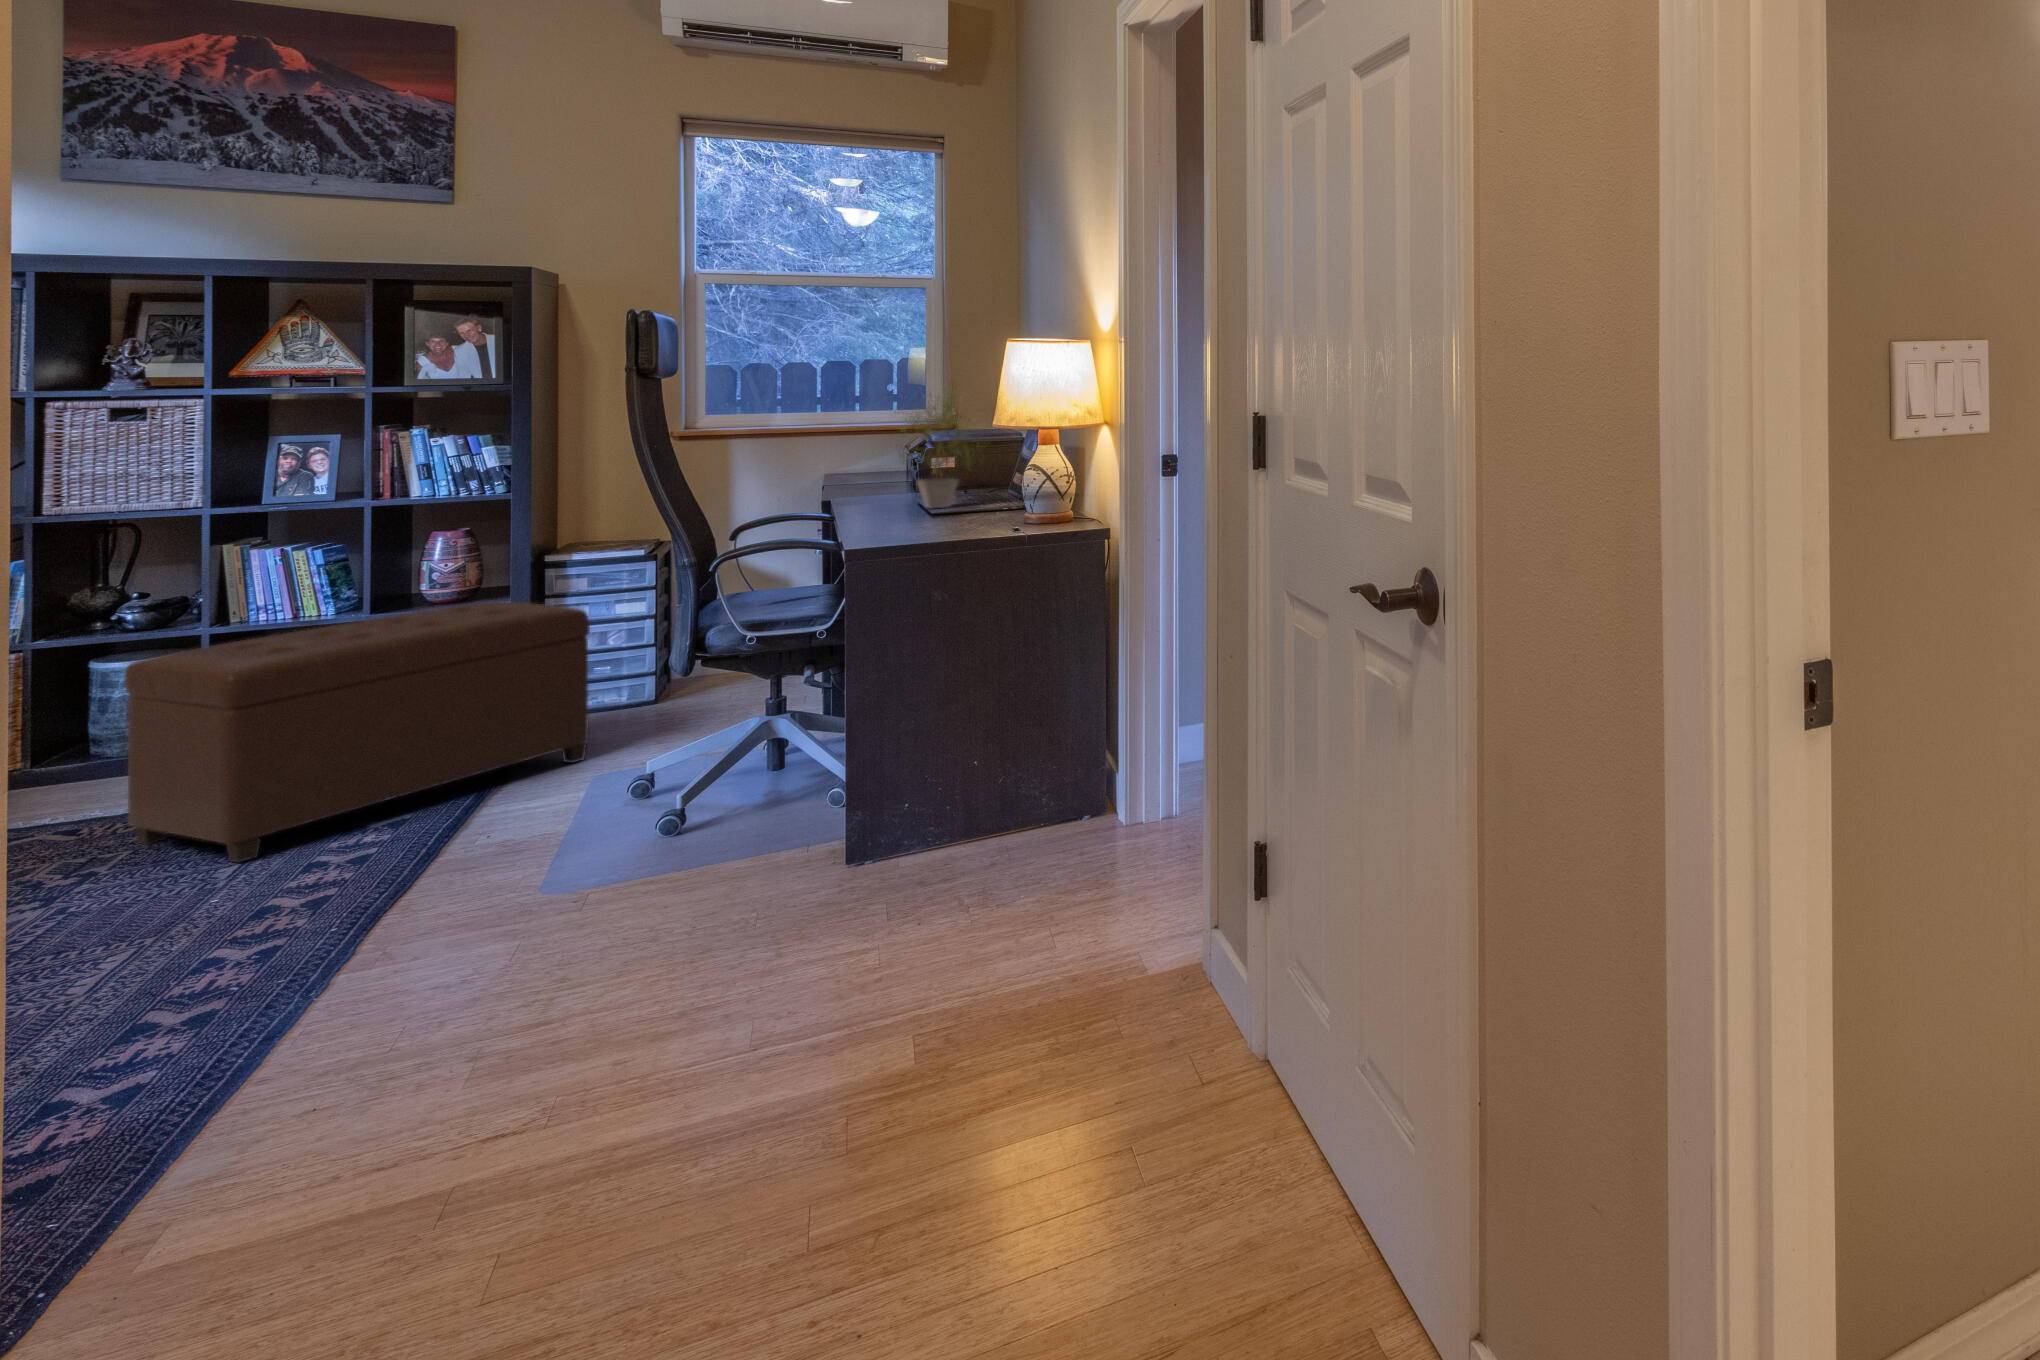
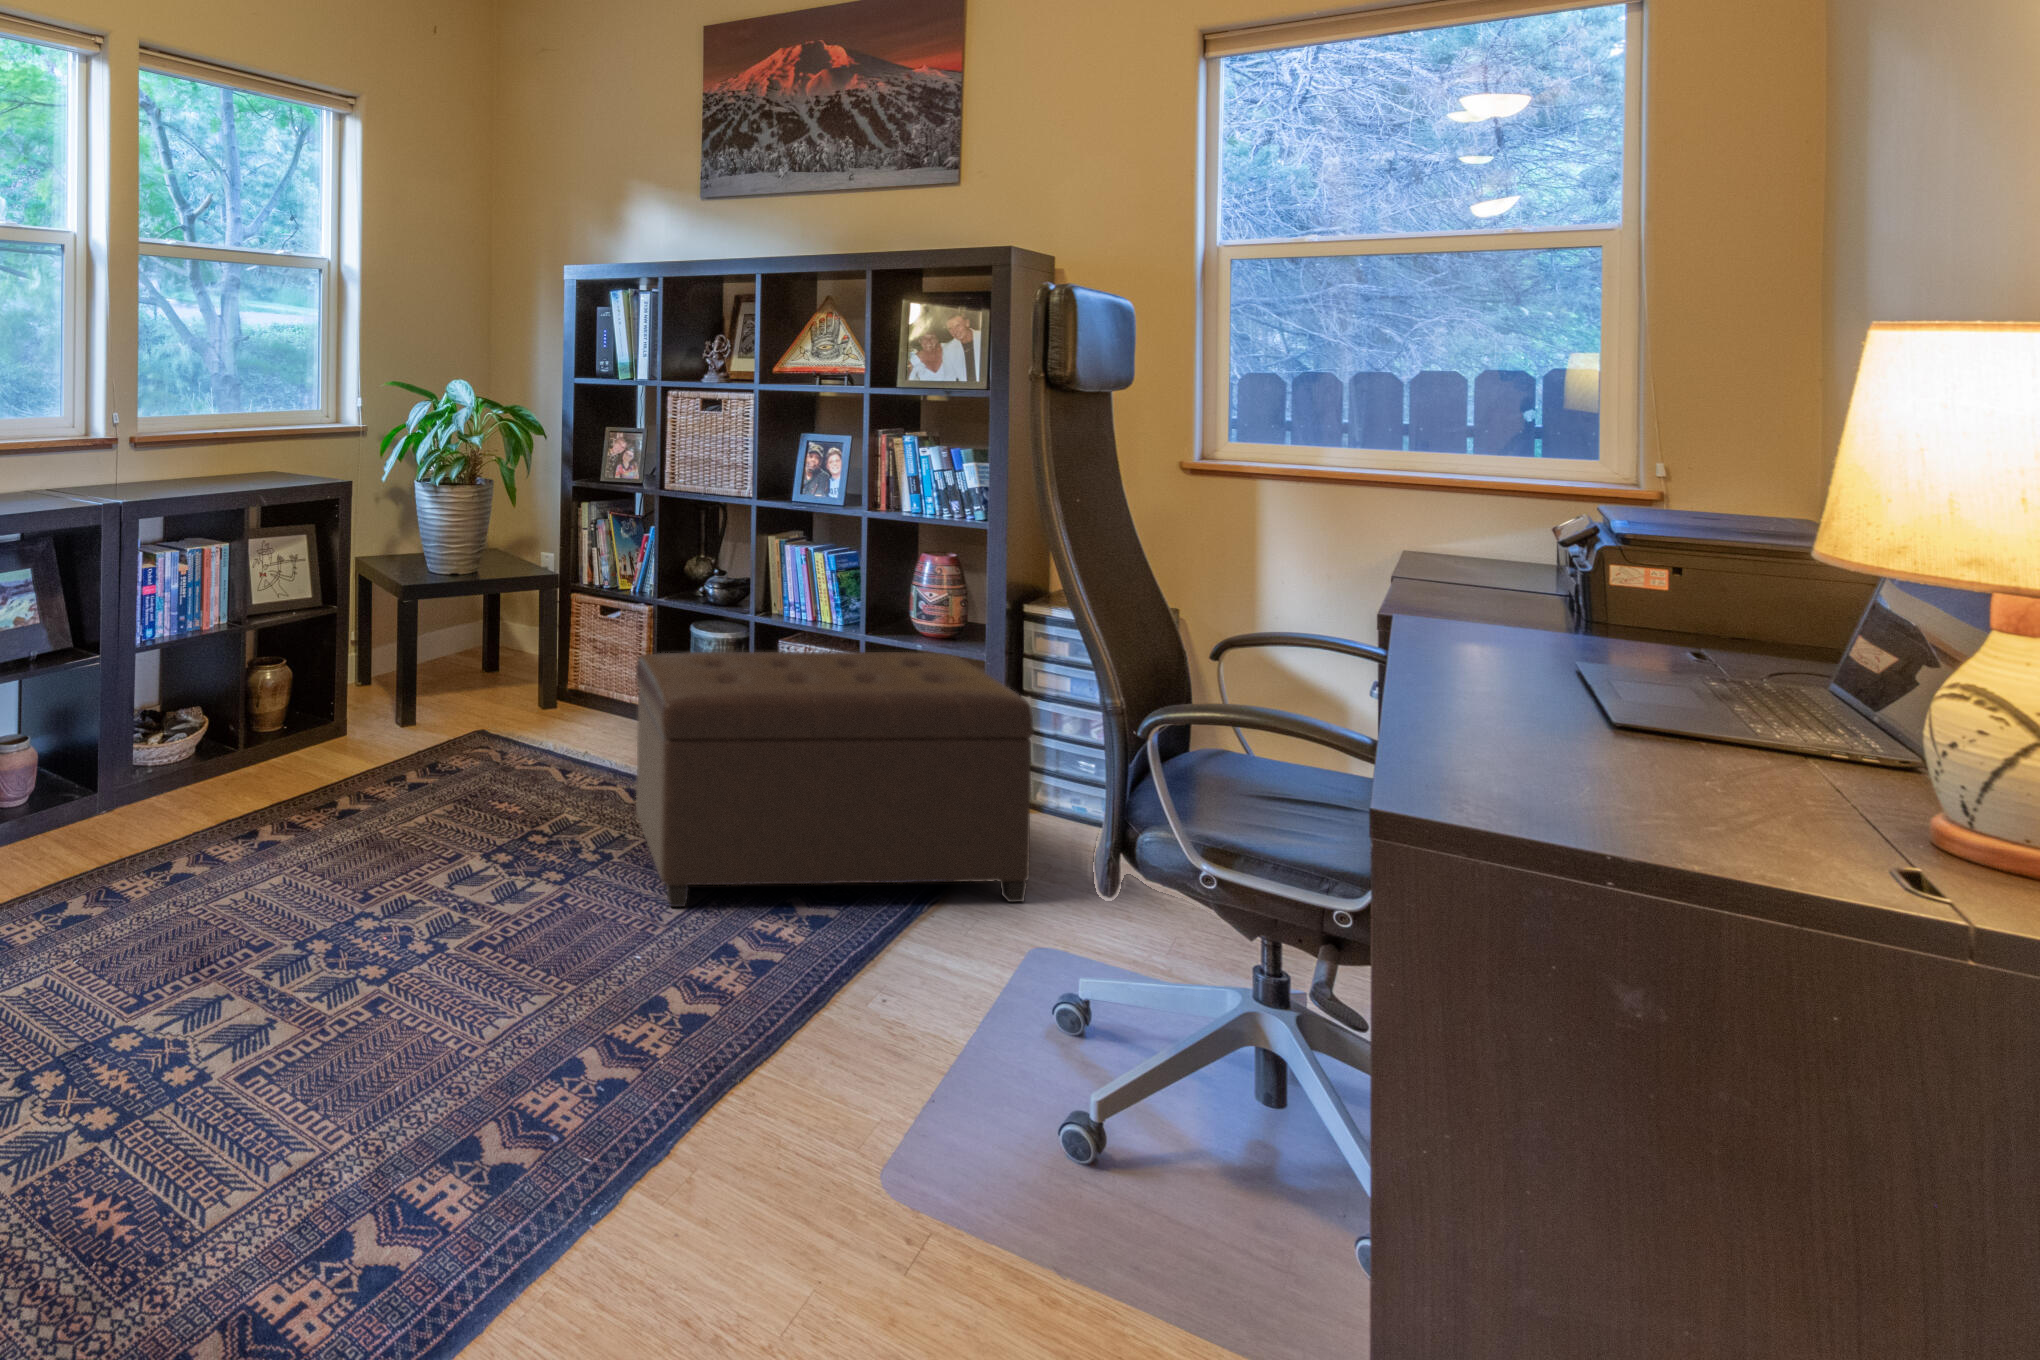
potted plant: present [895,394,989,509] -> none [1466,436,1792,730]

